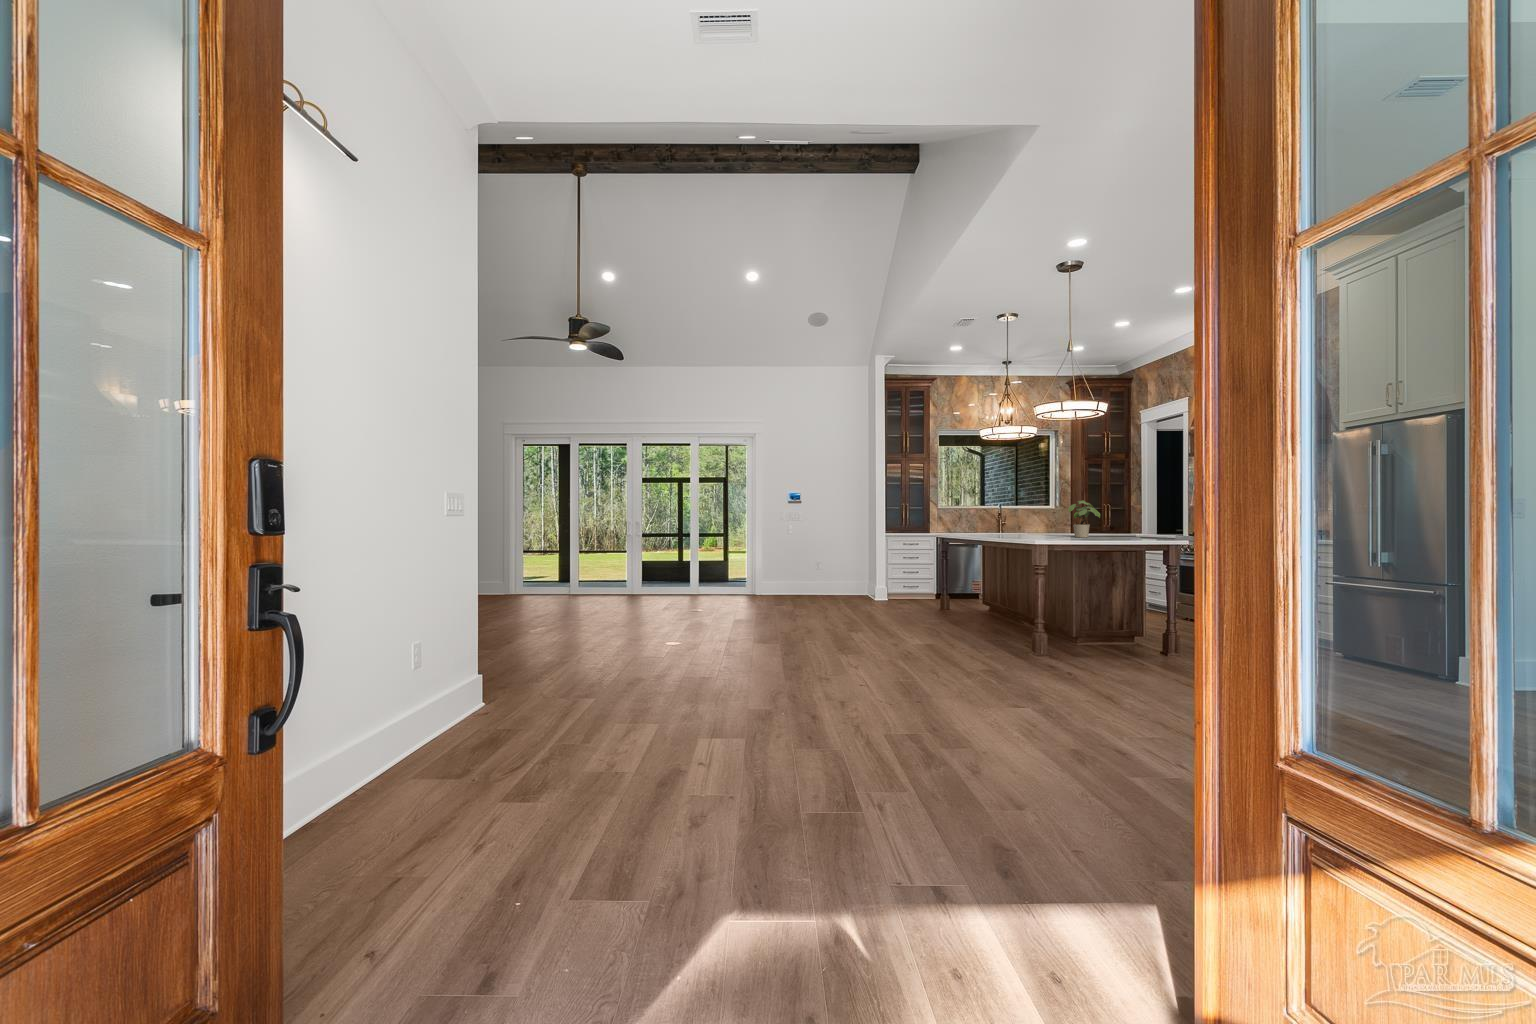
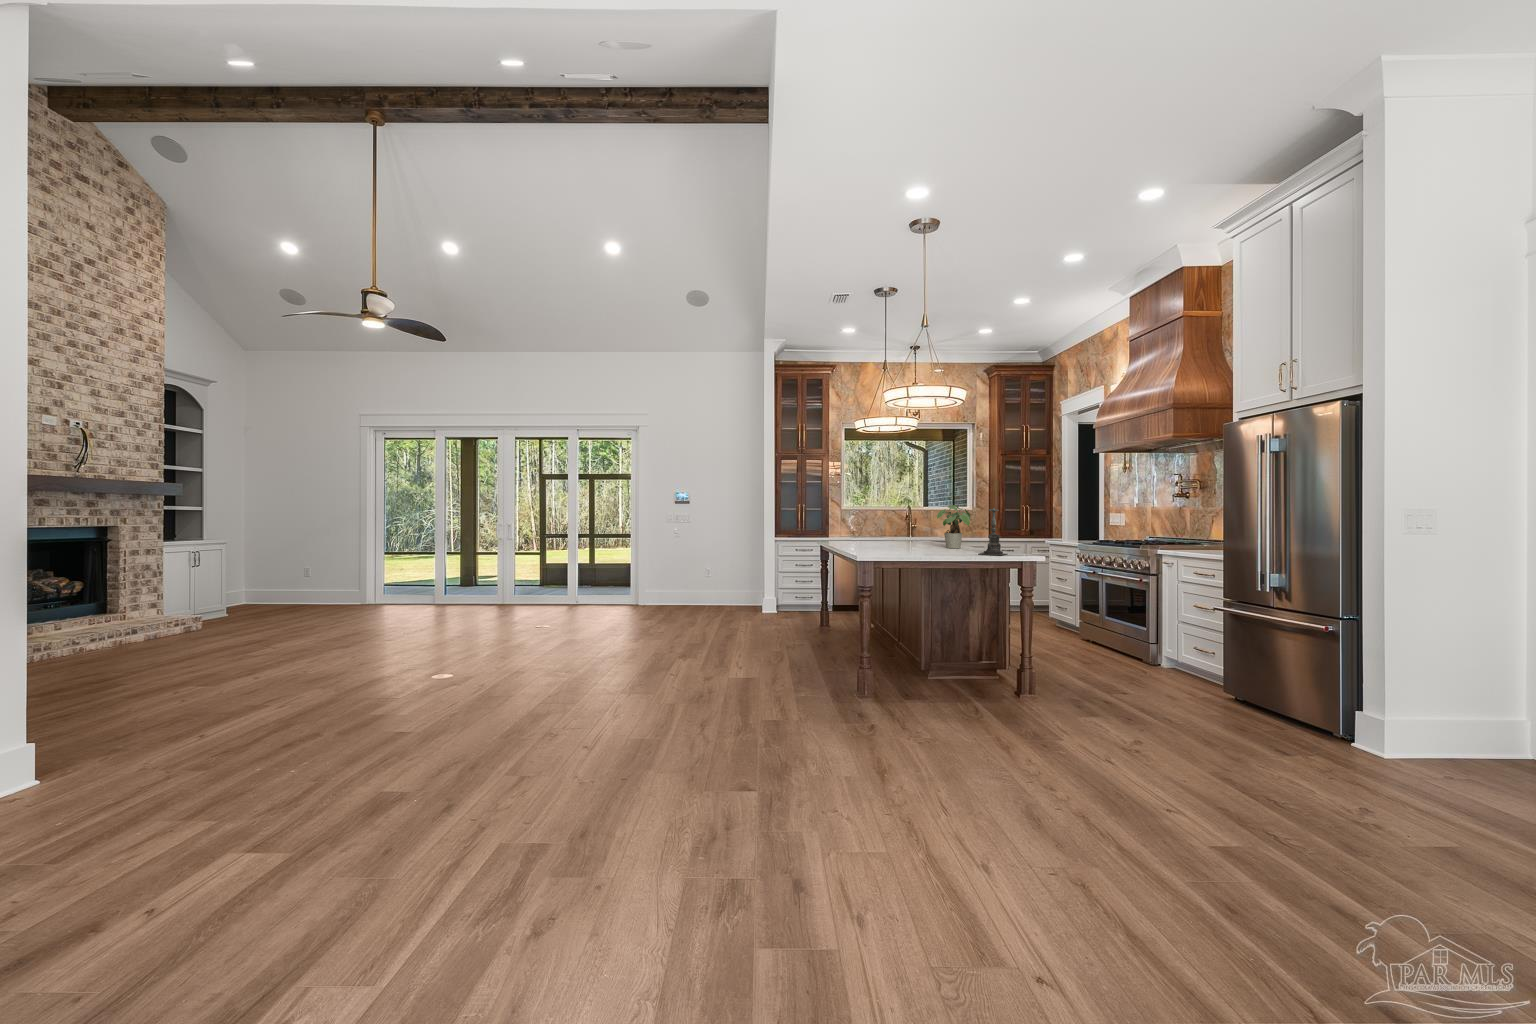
candle holder: none [1116,497,1141,541] -> present [980,508,1006,555]

